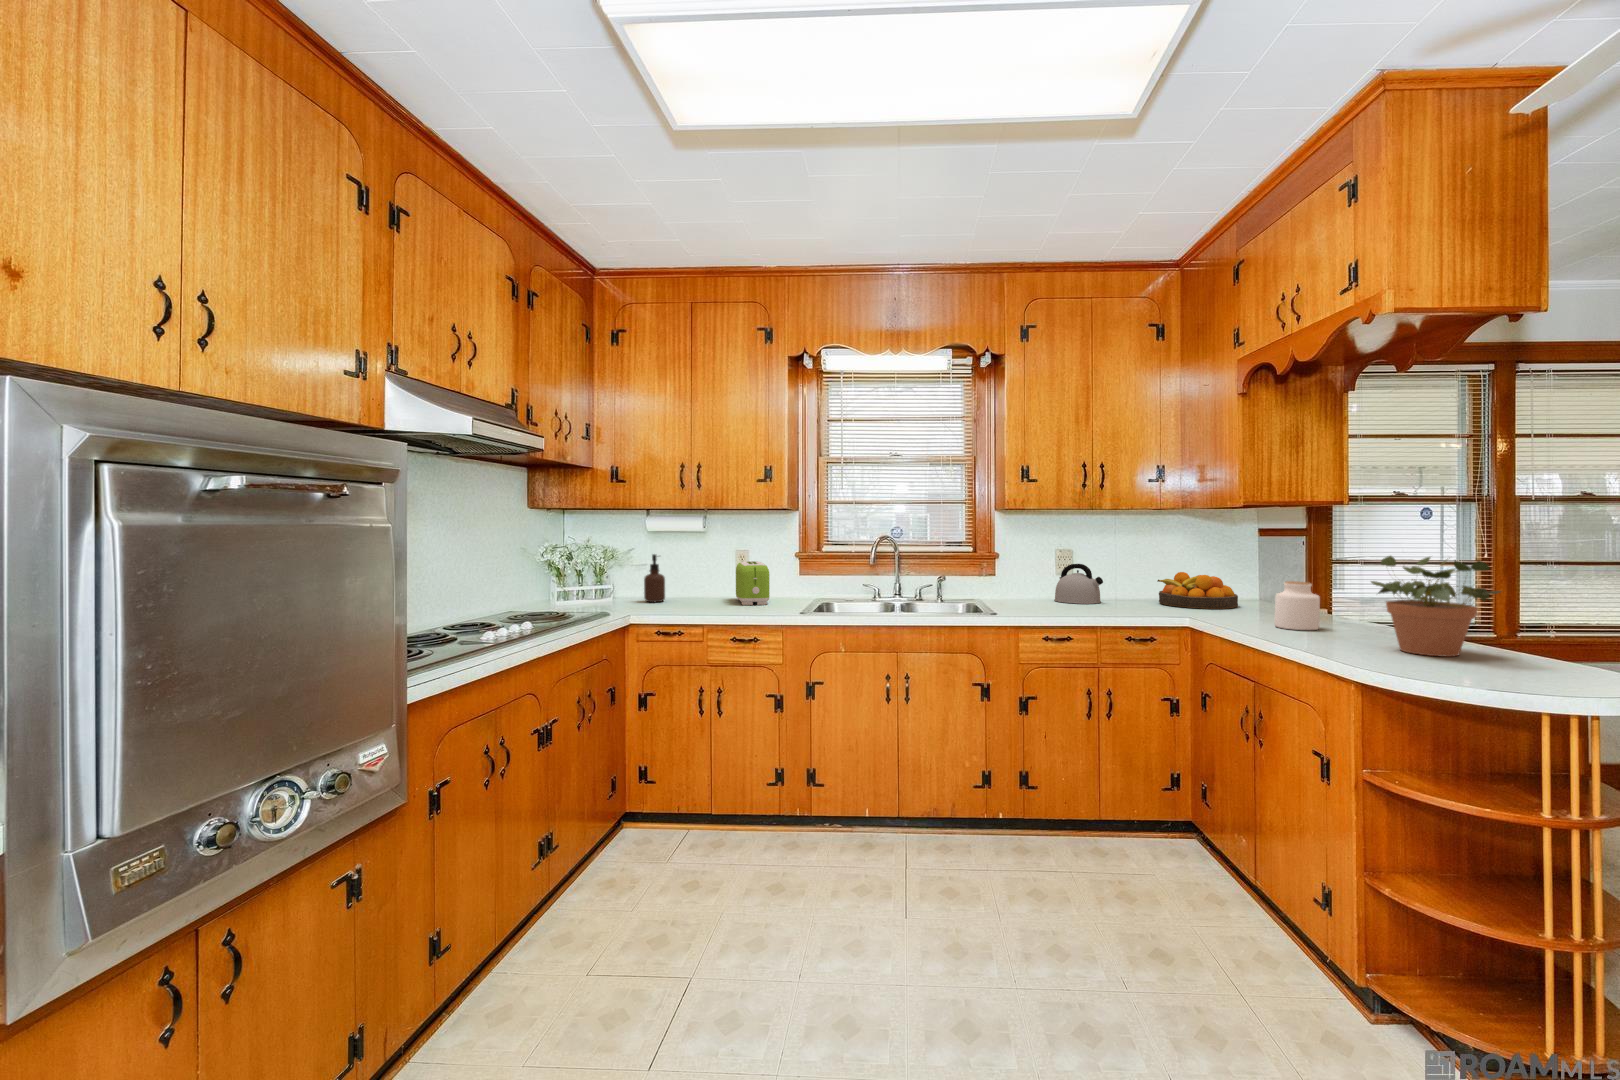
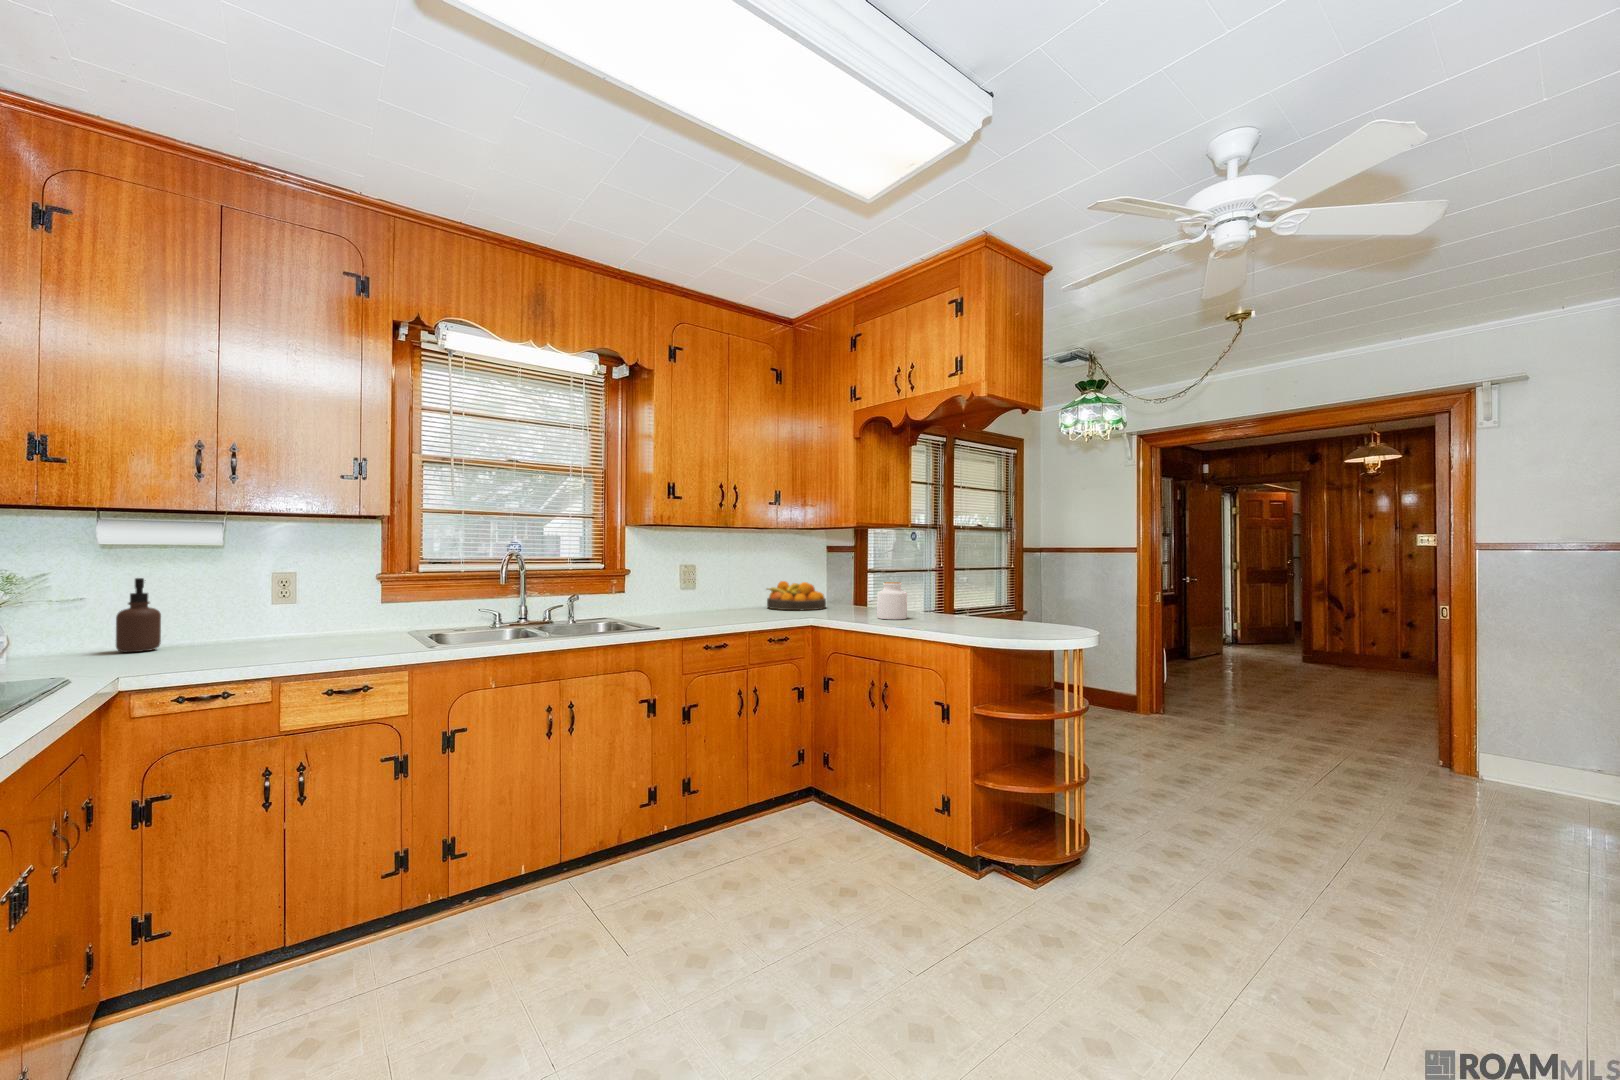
potted plant: present [1371,556,1501,657] -> none [954,557,1039,628]
toaster: present [736,561,770,605] -> none [292,584,359,643]
kettle: present [1054,564,1103,604] -> none [682,576,727,613]

